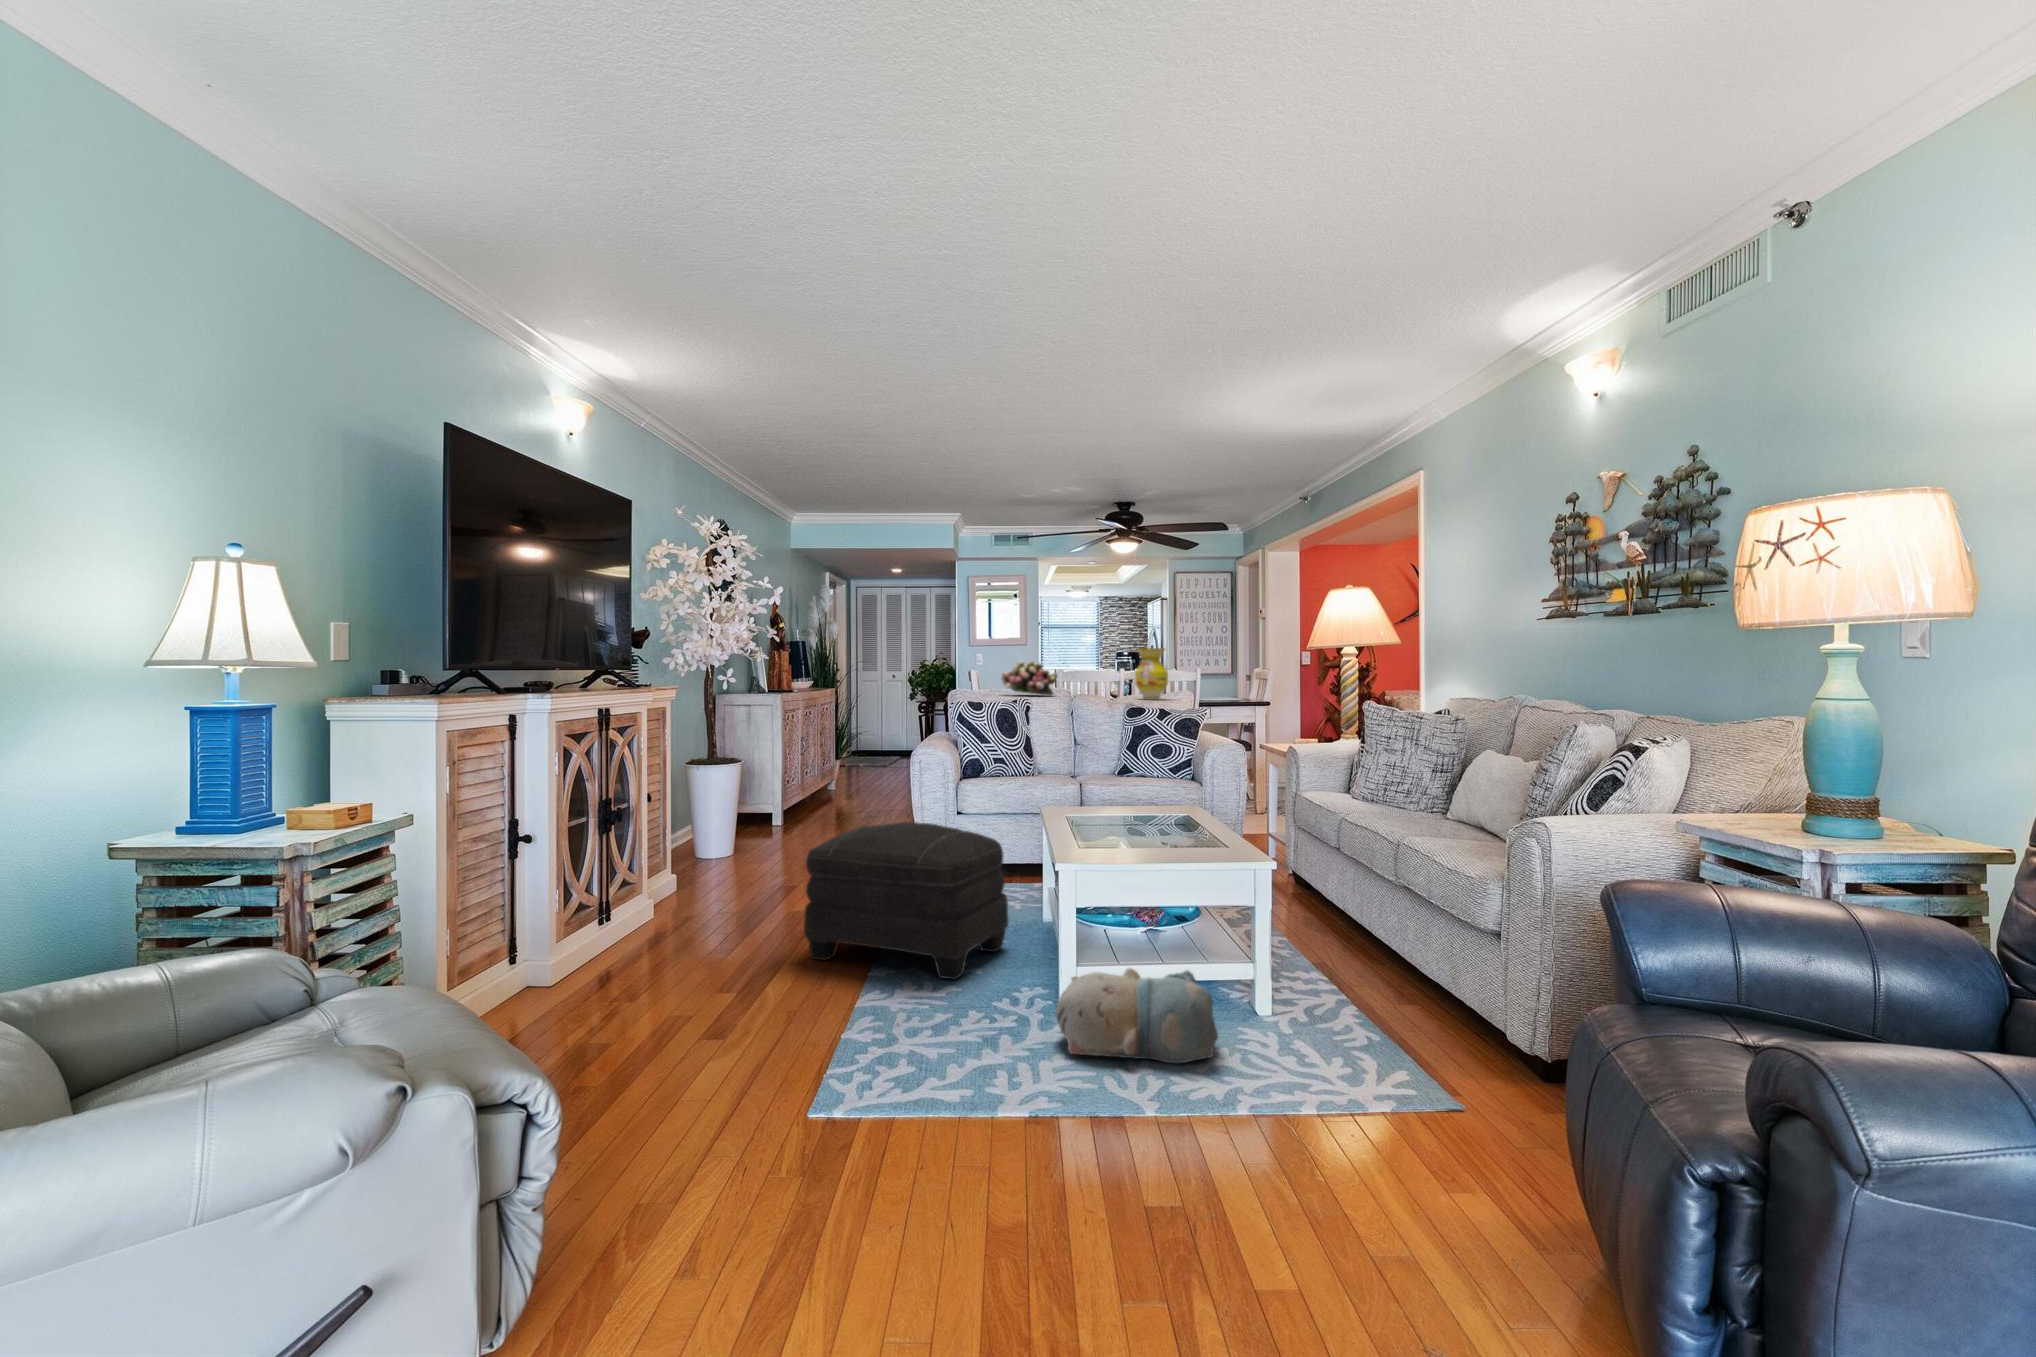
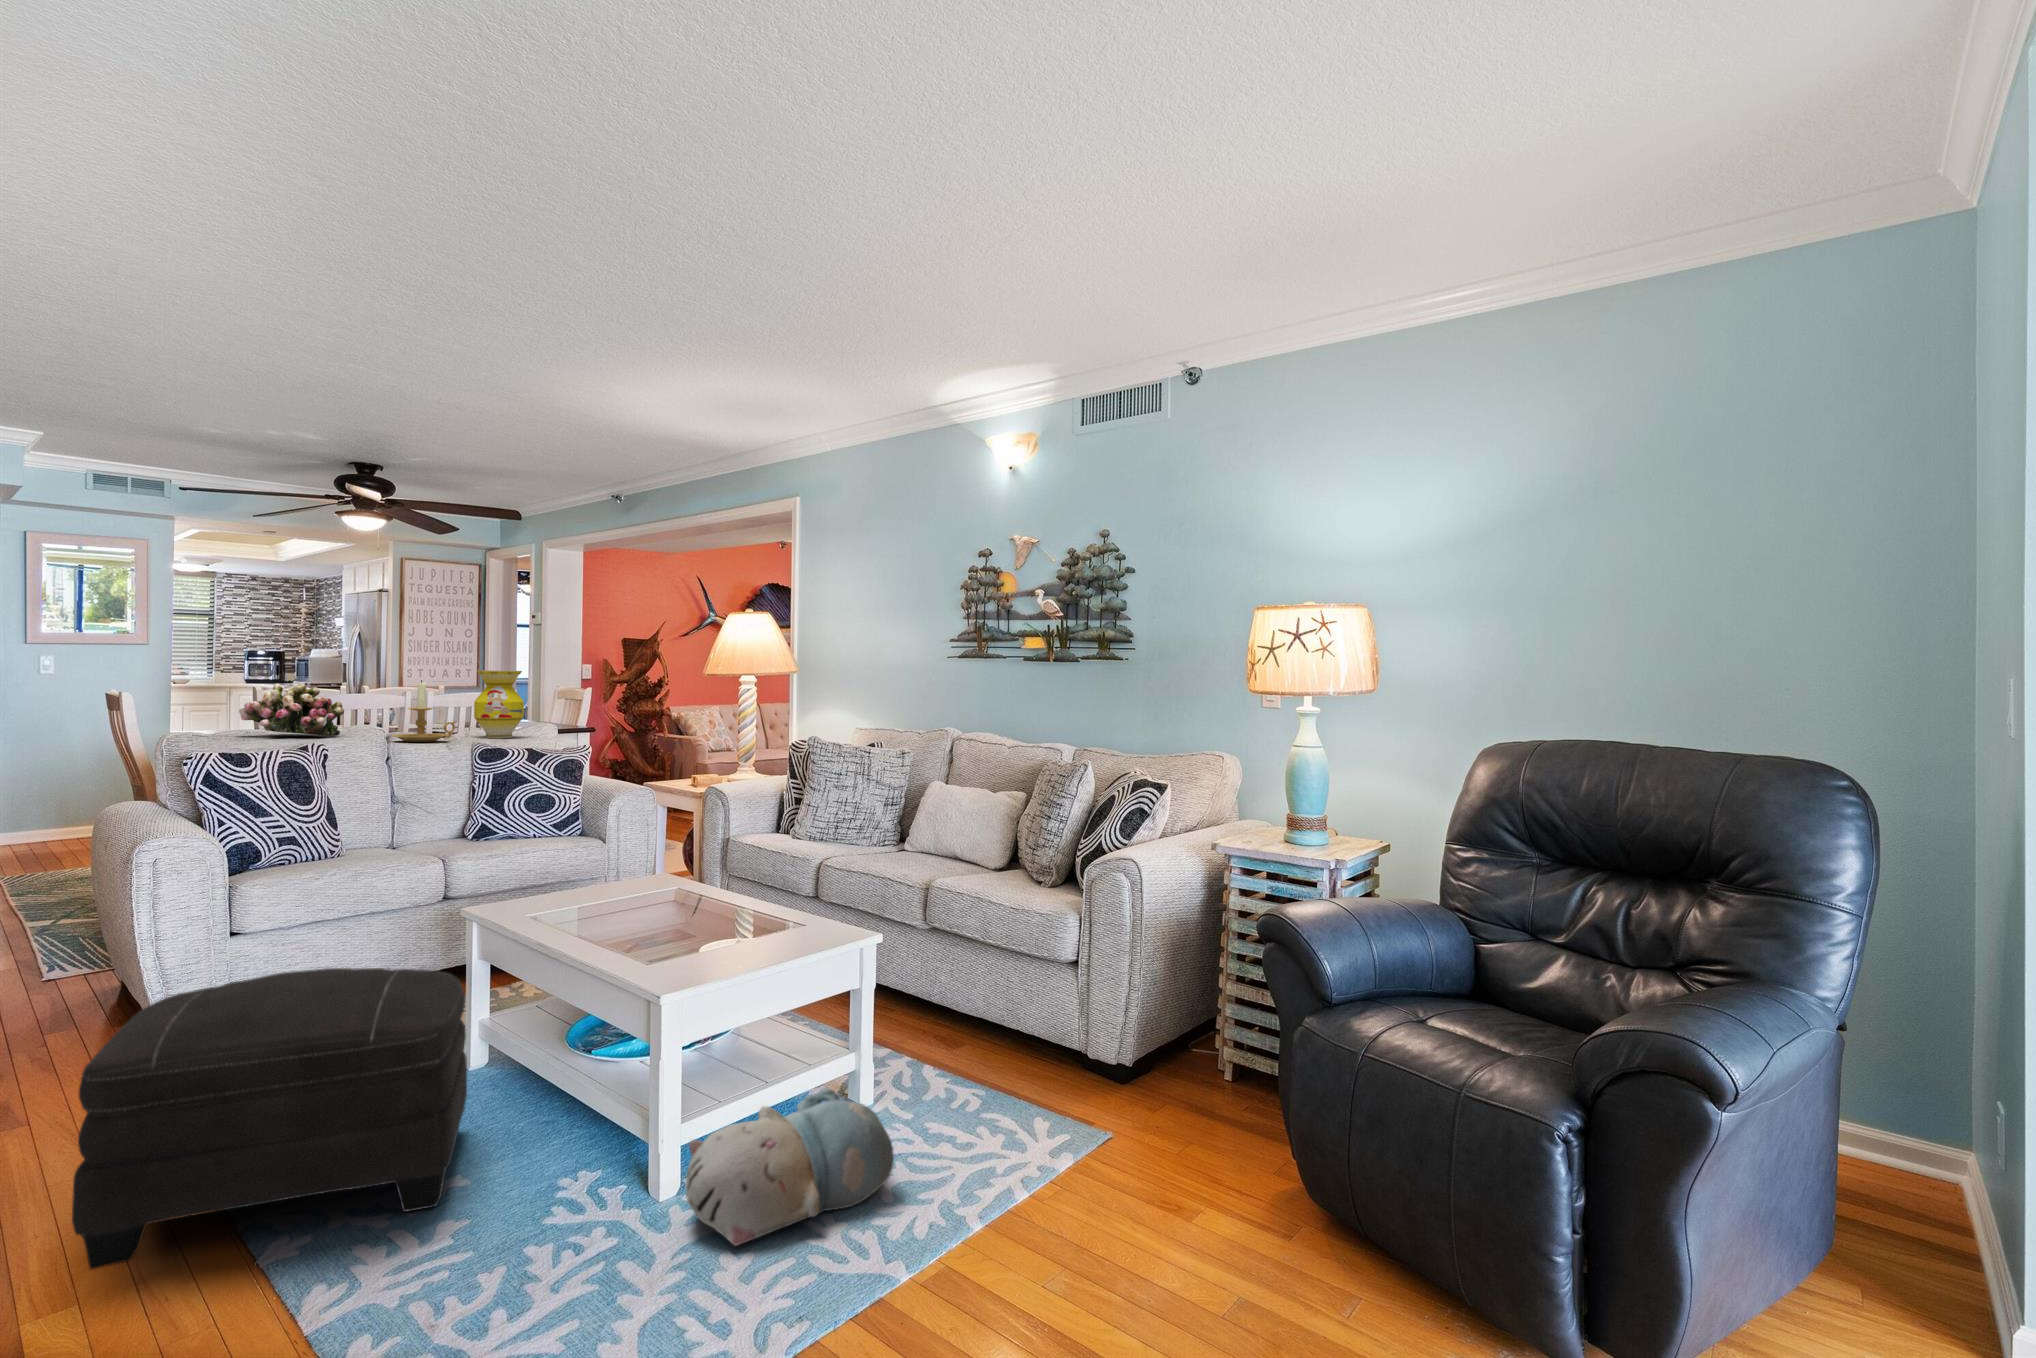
candle holder: none [1072,655,1113,699] -> present [392,680,455,742]

